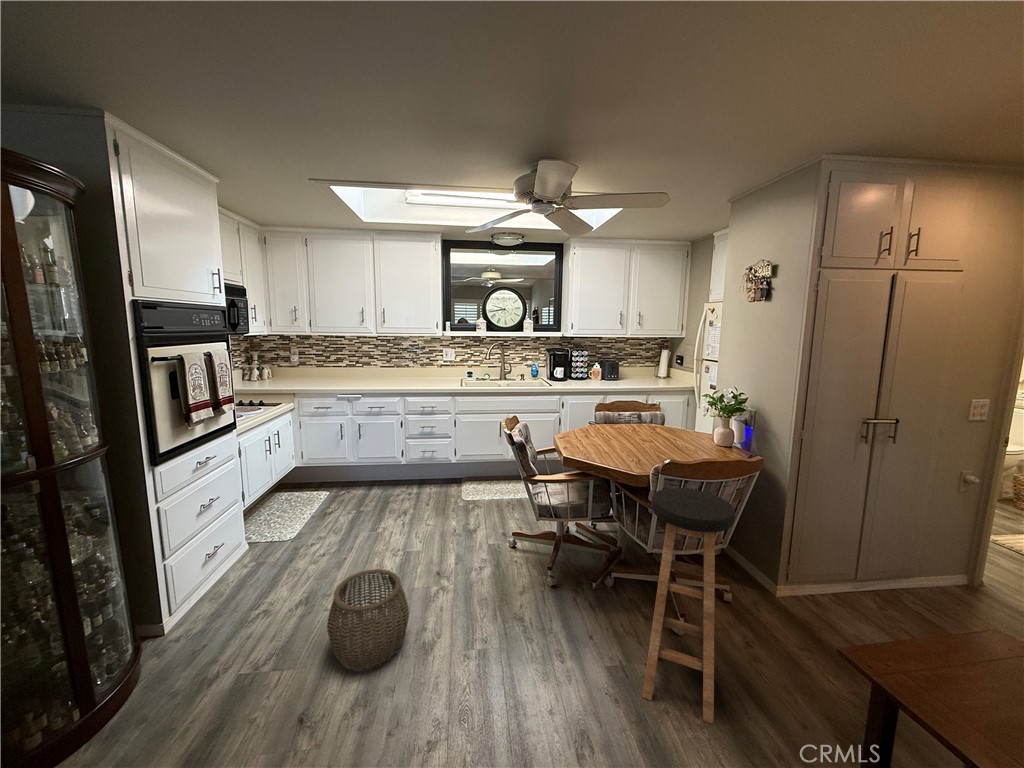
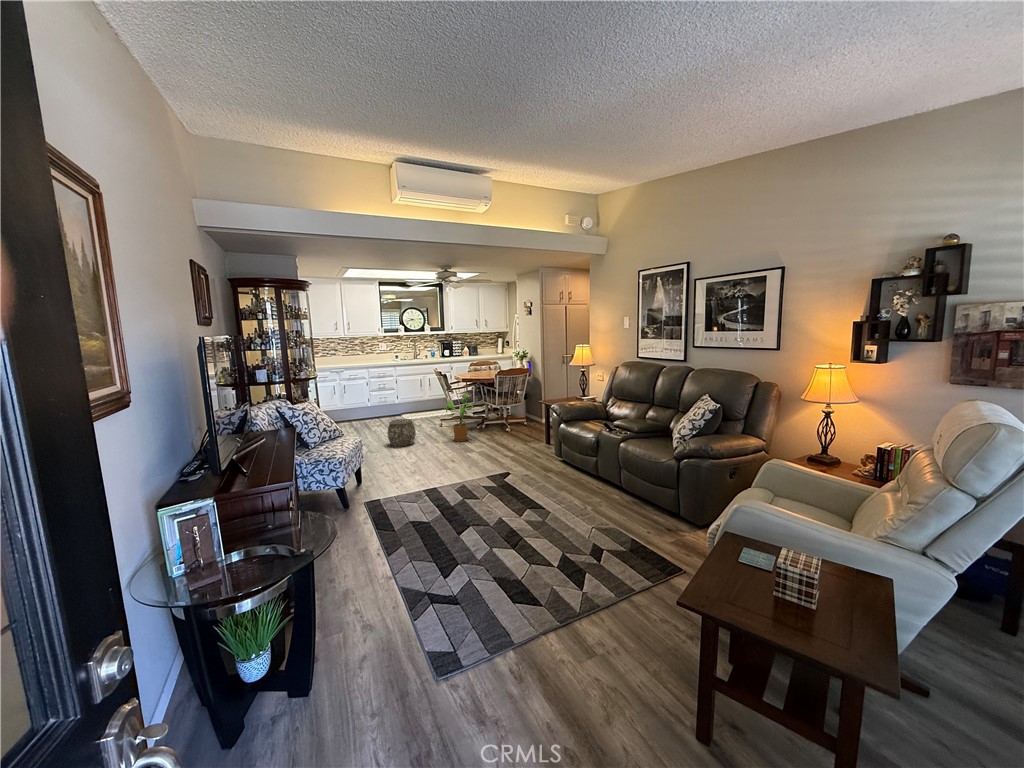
bar stool: present [642,488,735,724] -> none [493,375,516,437]
house plant: none [491,536,576,696] -> present [446,394,474,442]

